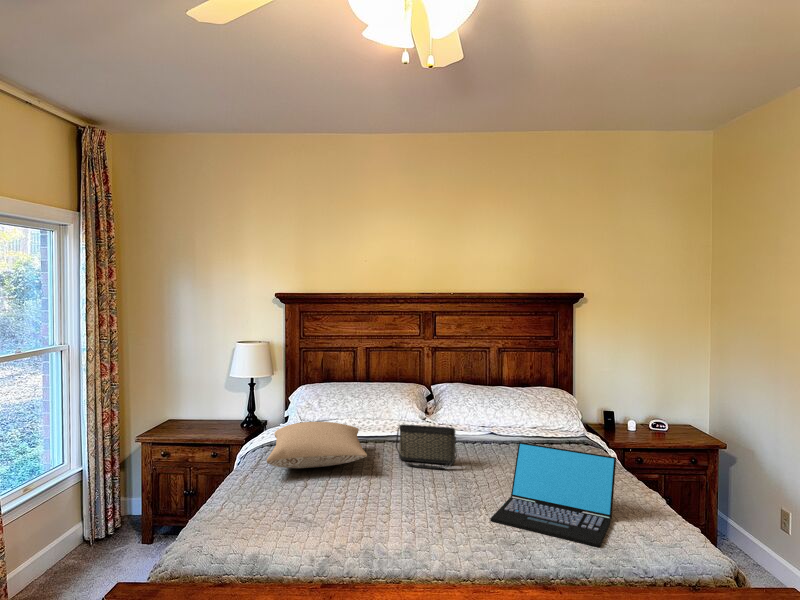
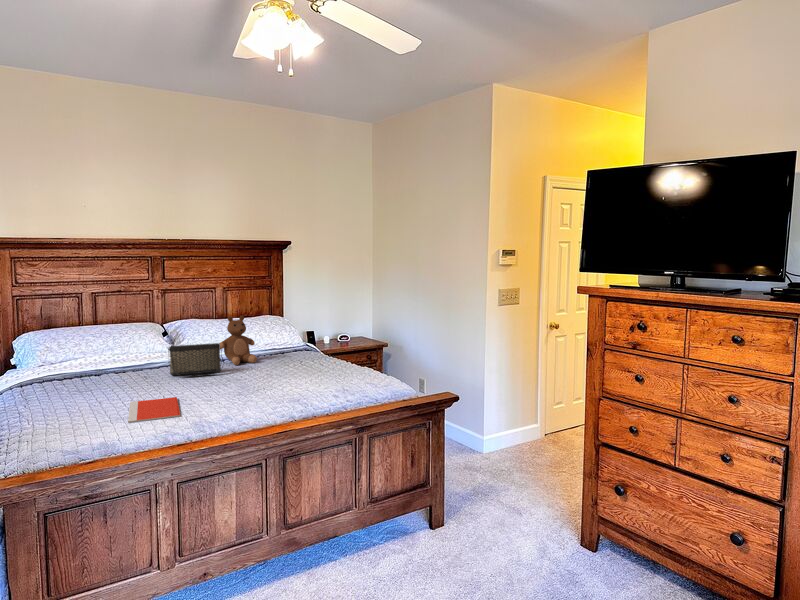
teddy bear: none [464,392,511,455] -> present [220,316,257,365]
pillow: present [267,422,367,468] -> none [33,352,154,391]
laptop: present [490,442,616,547] -> none [274,339,347,390]
notebook: none [284,499,369,546] -> present [128,397,180,423]

